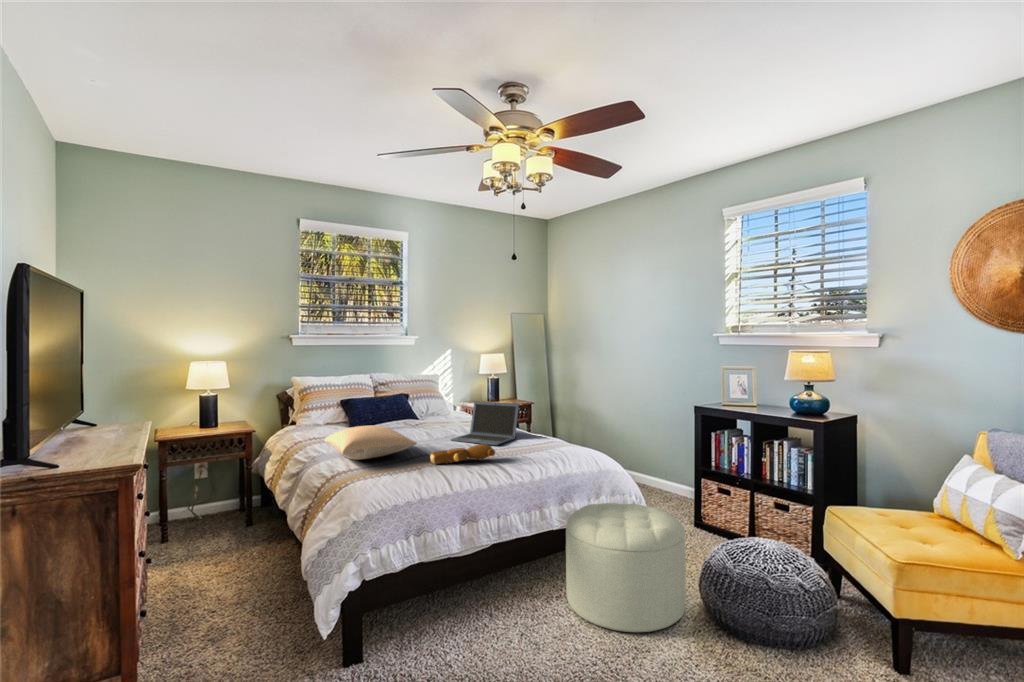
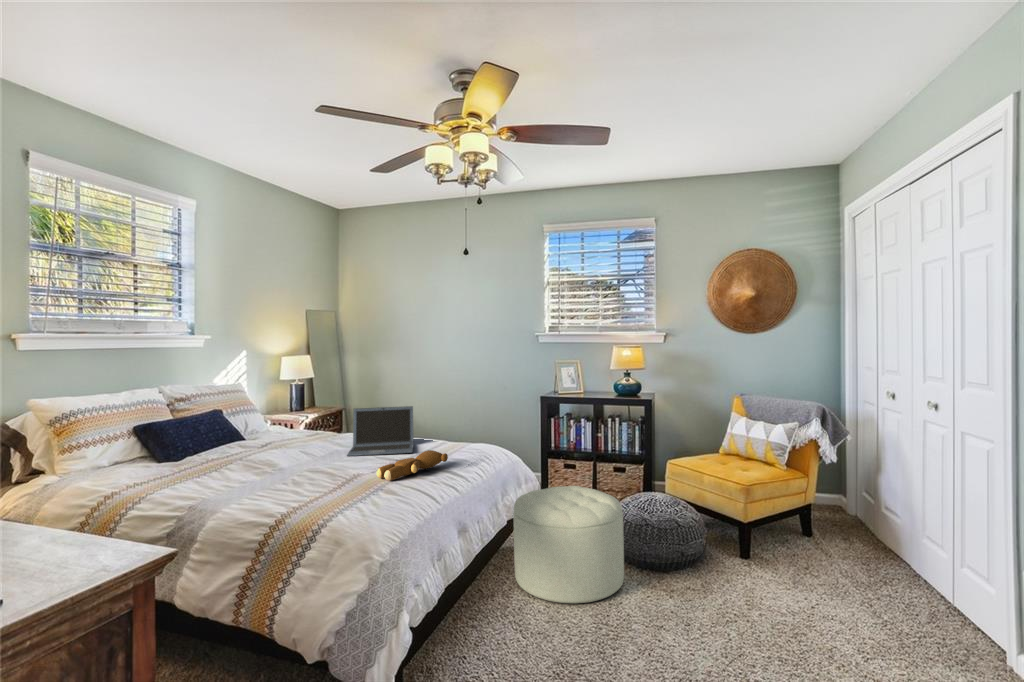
pillow: present [325,426,417,459] -> none [213,447,358,494]

